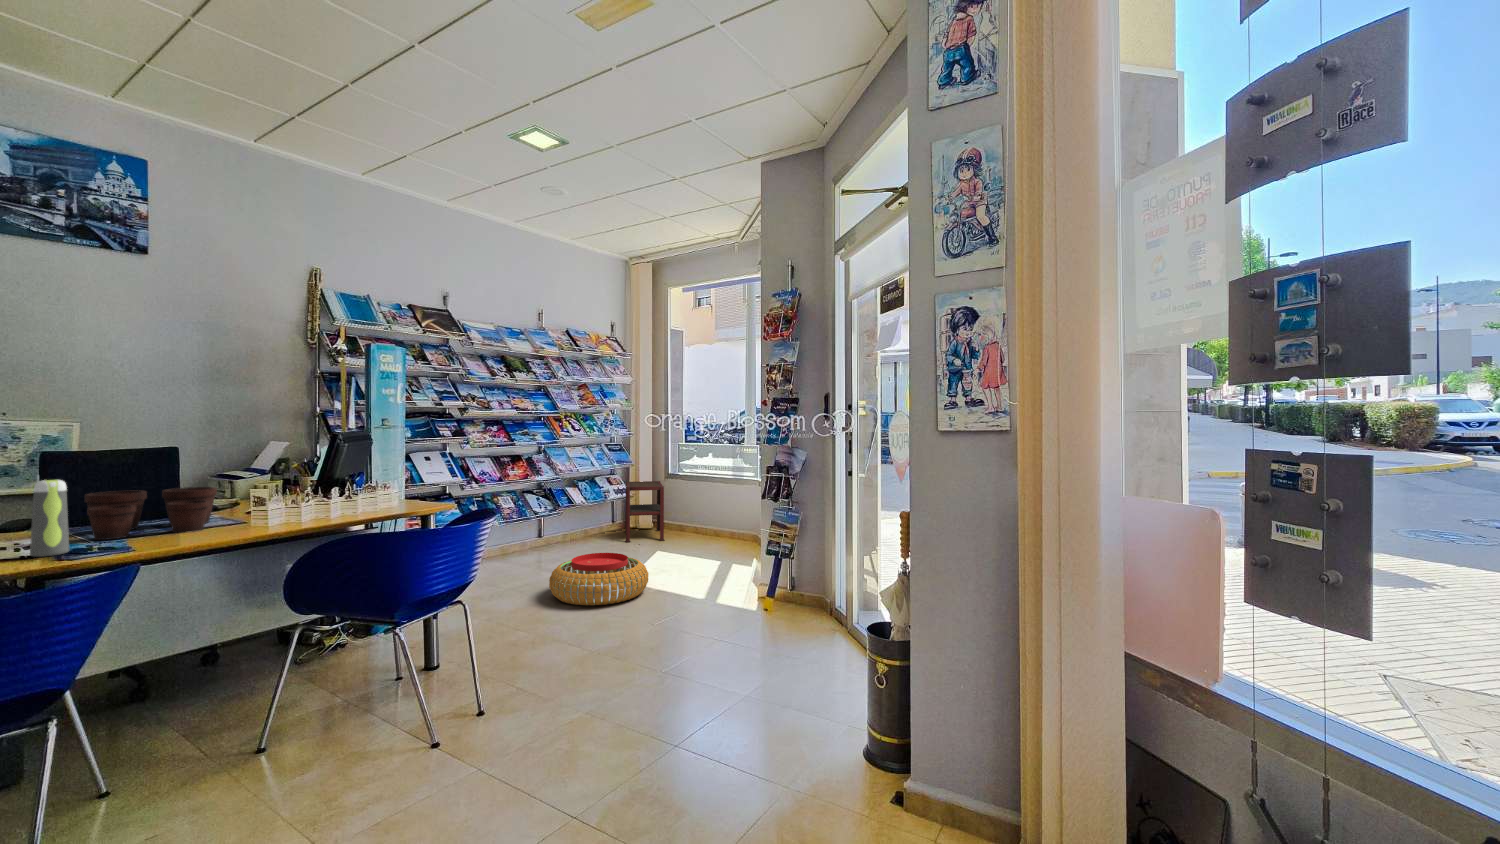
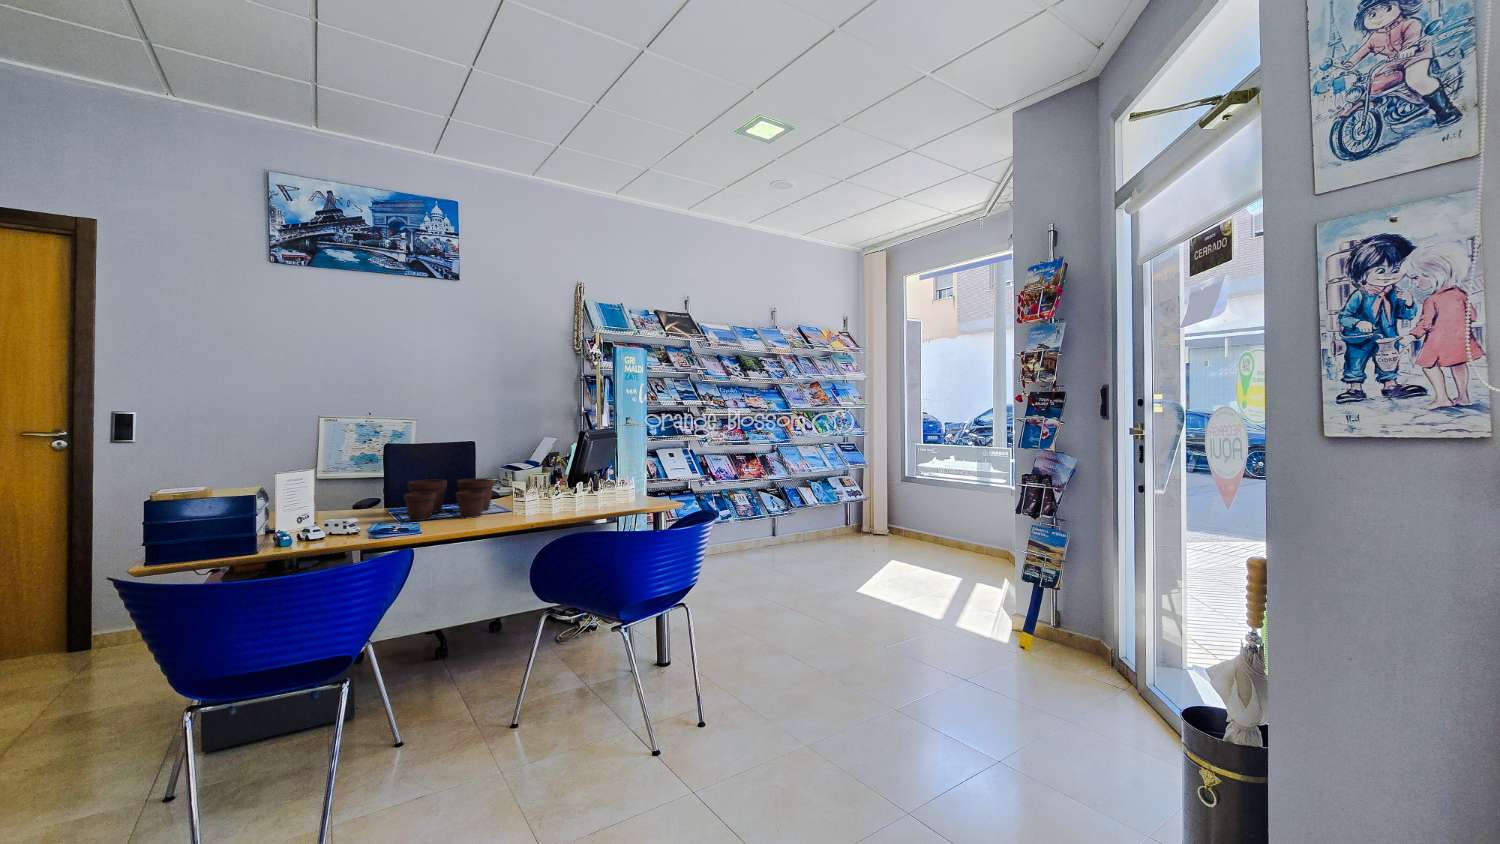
water bottle: present [30,480,69,557] -> none [362,471,386,534]
side table: present [625,481,664,542] -> none [857,483,900,549]
pouf: present [549,553,648,605] -> none [776,559,879,617]

